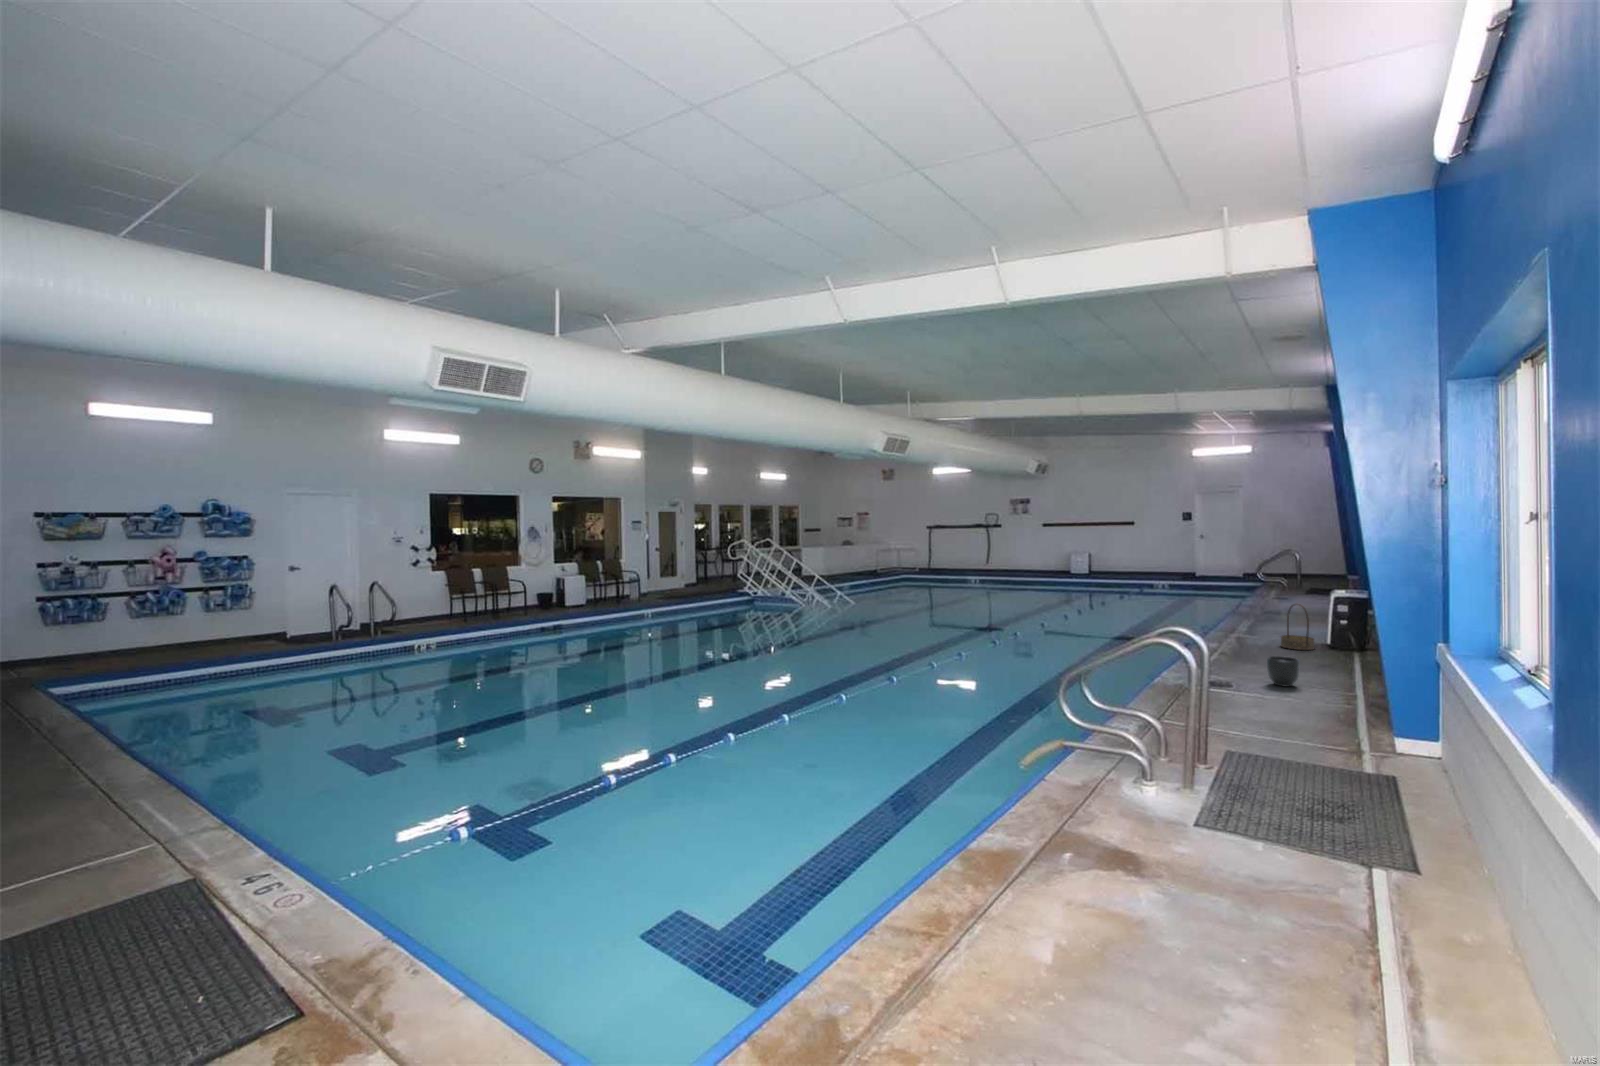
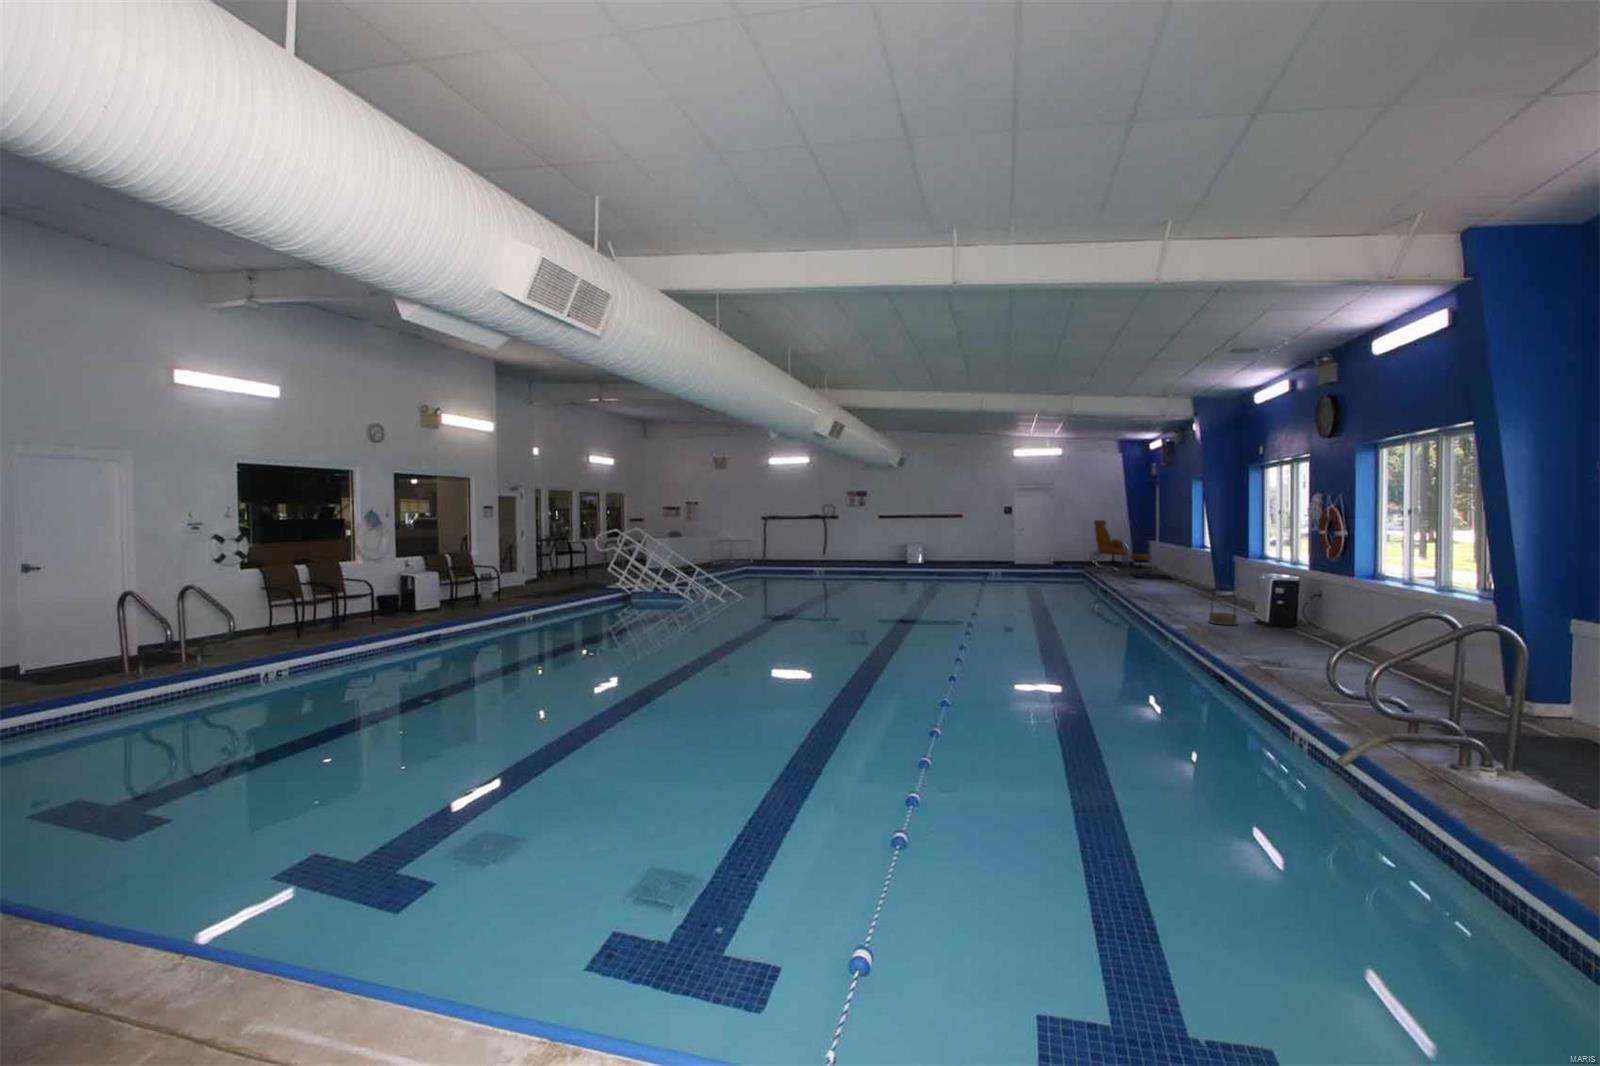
lounge chair: none [1295,527,1368,584] -> present [1094,520,1151,566]
planter: present [1267,656,1300,687] -> none [1272,631,1301,658]

